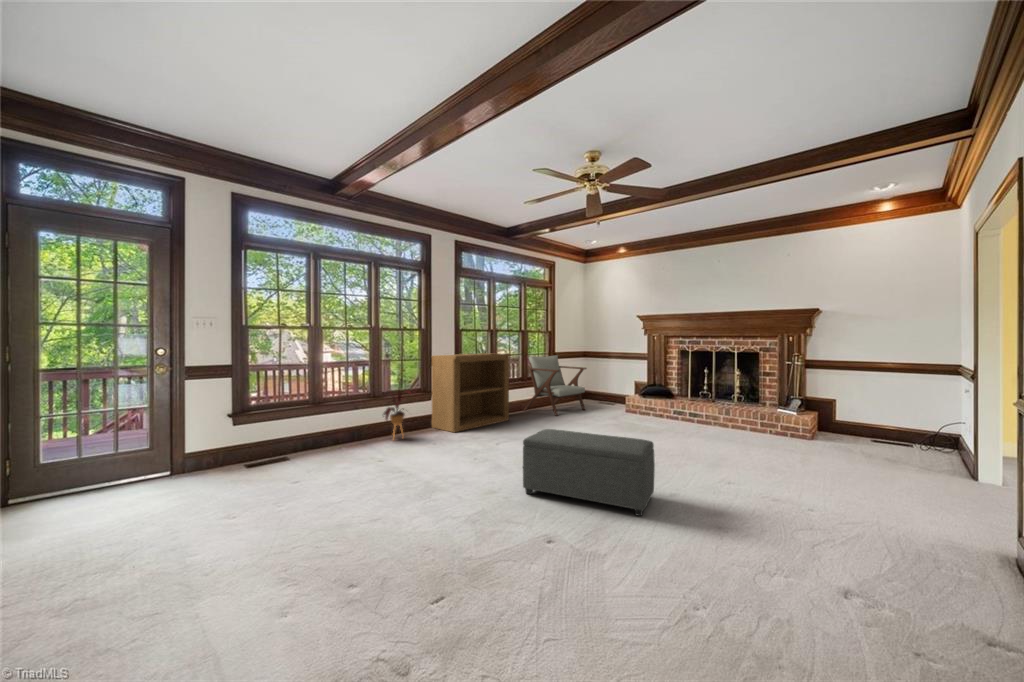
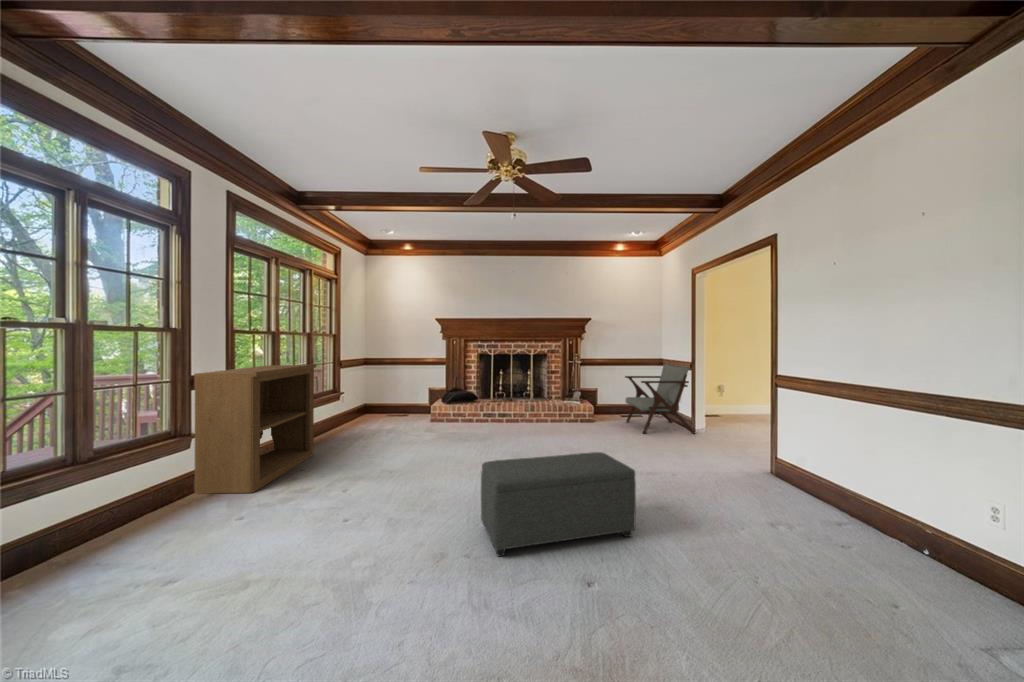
lounge chair: present [524,355,586,416] -> present [625,364,695,434]
house plant: present [384,390,411,438] -> none [93,417,193,541]

